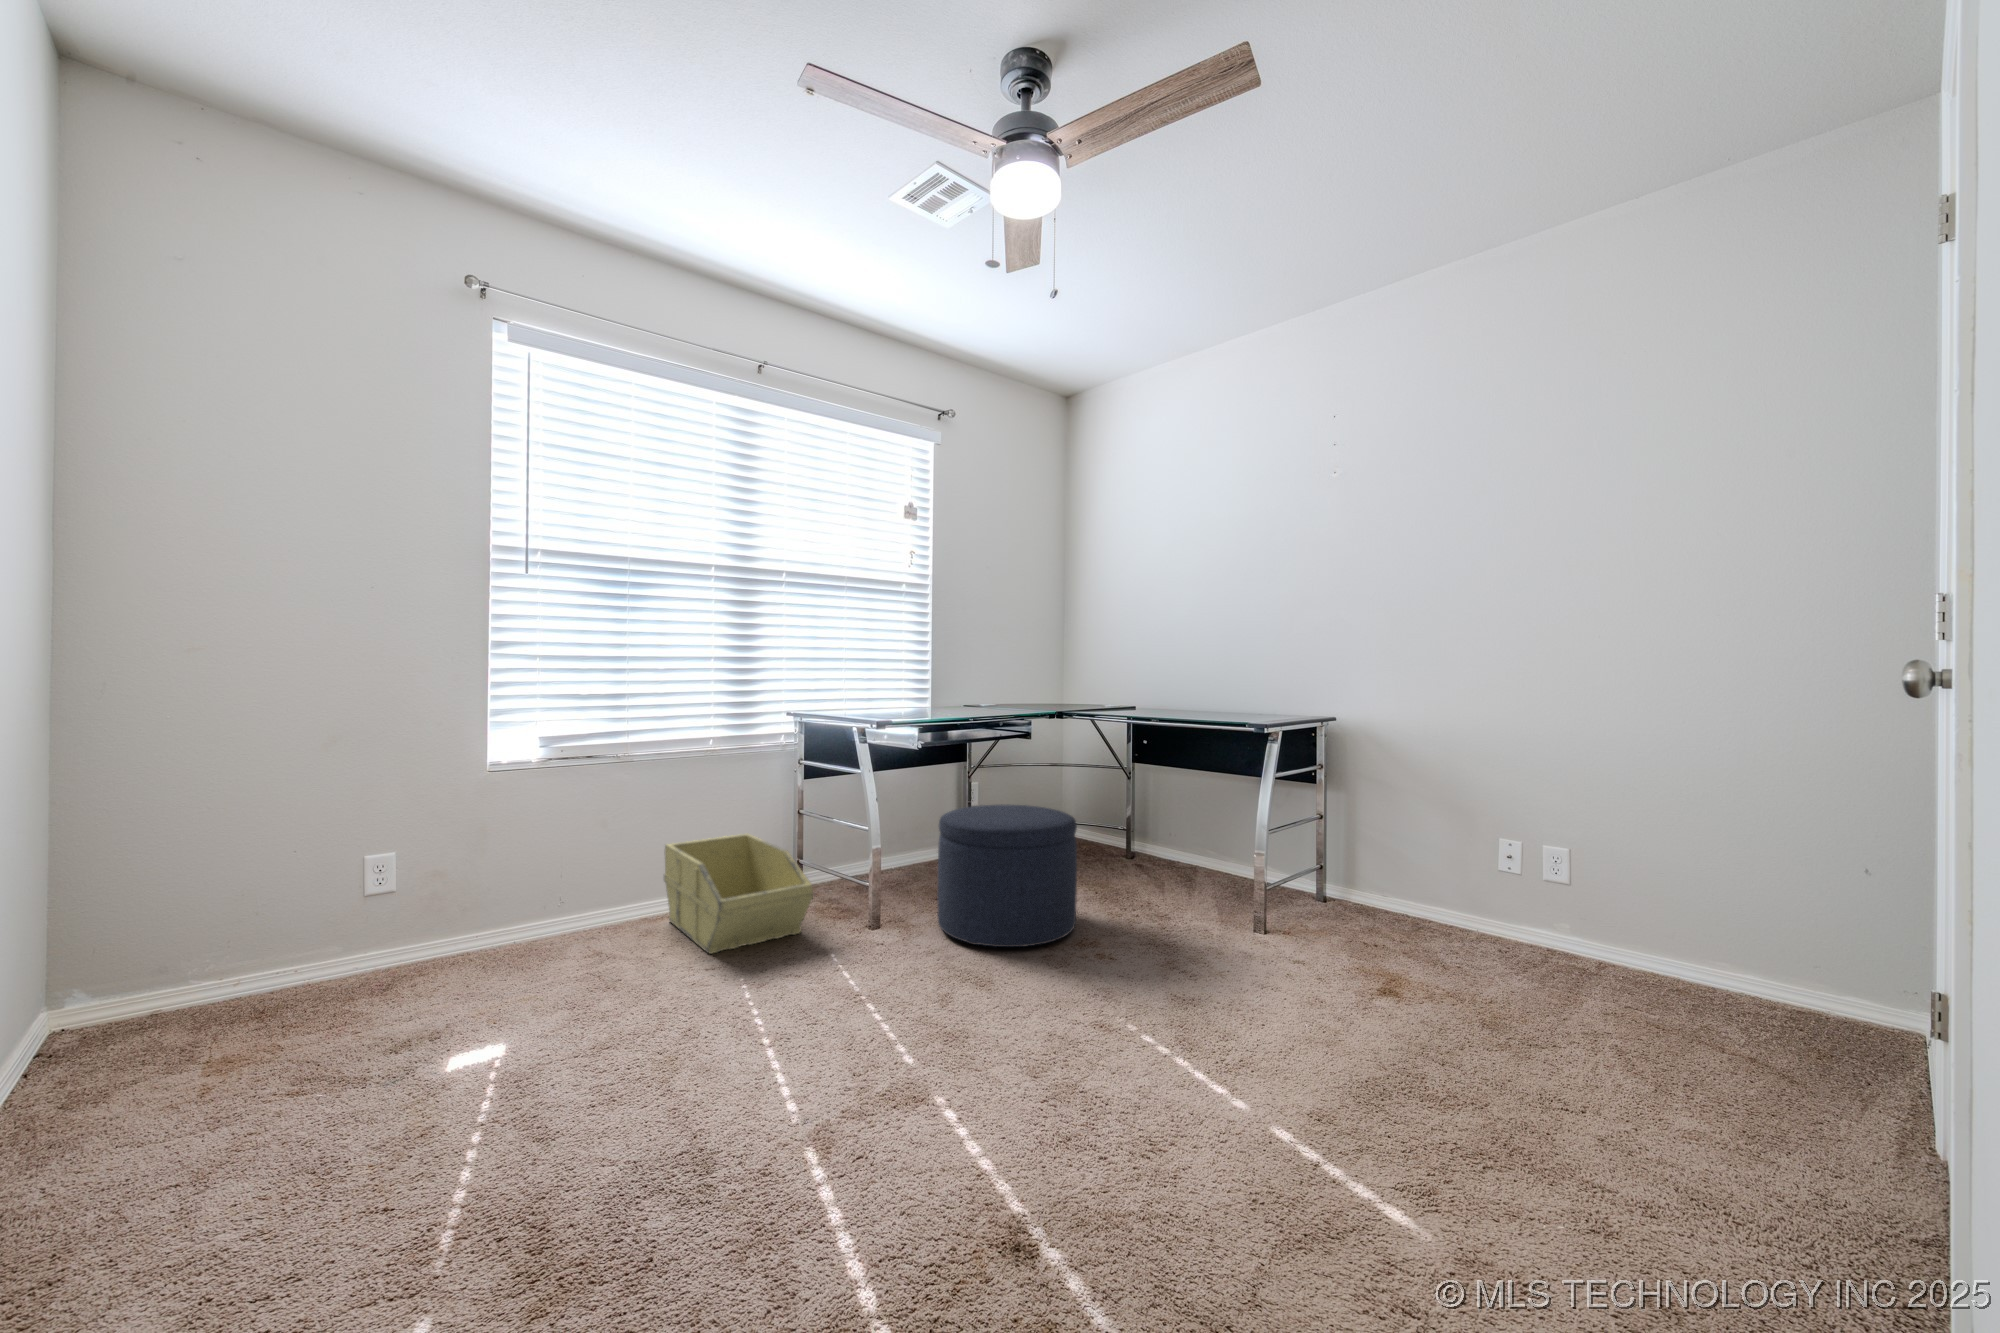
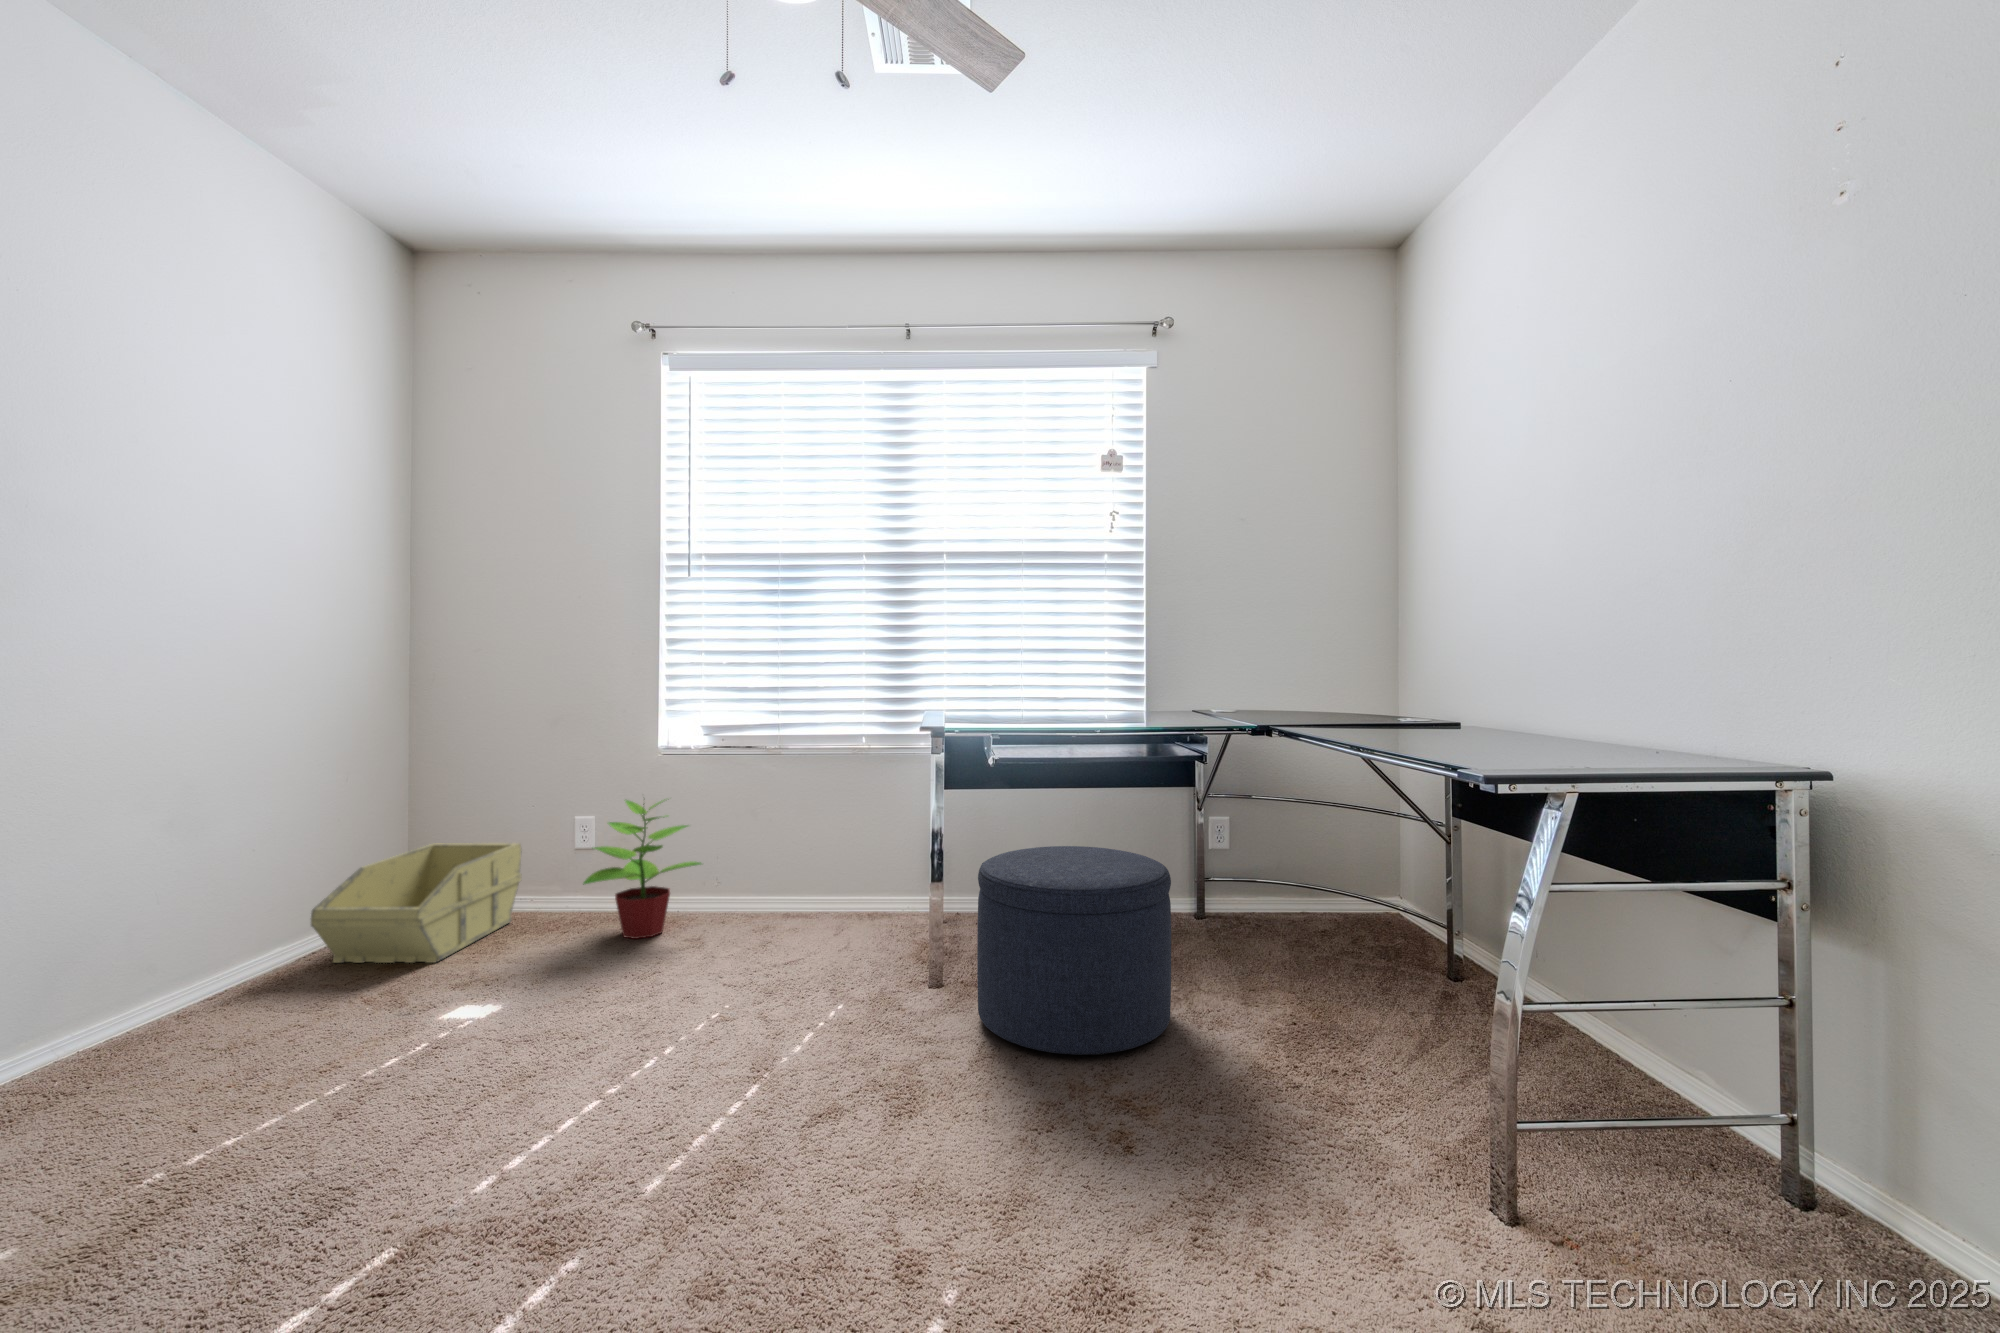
potted plant: none [436,810,591,974] -> present [583,800,701,939]
storage bin: present [664,834,813,954] -> present [311,843,522,963]

